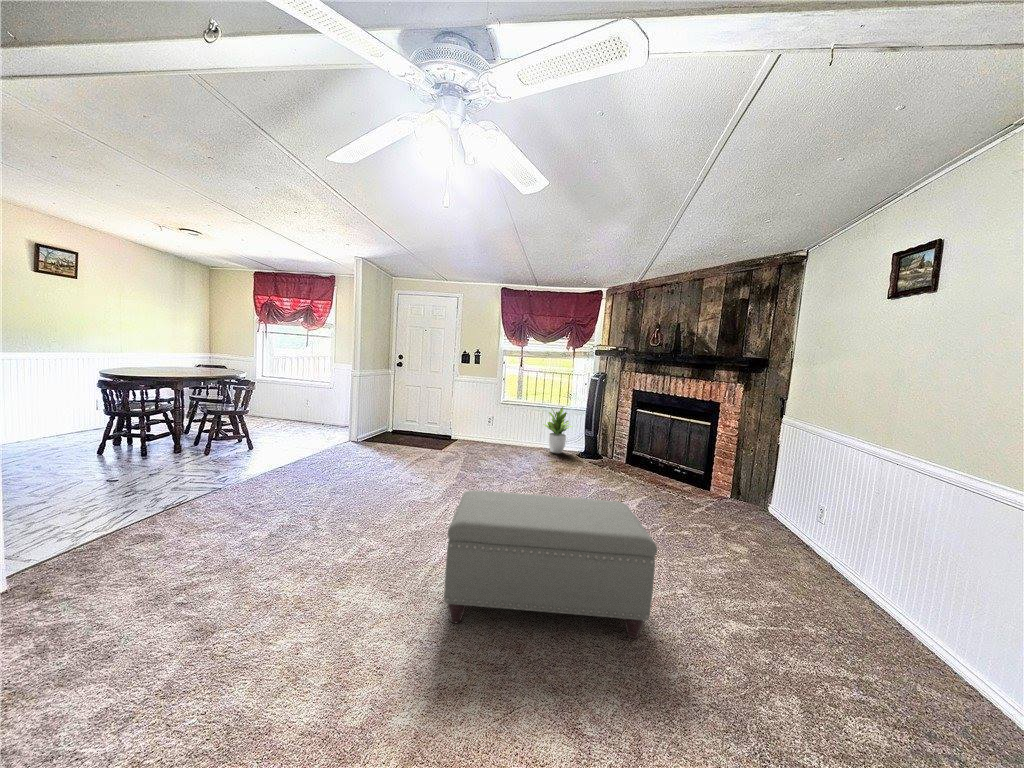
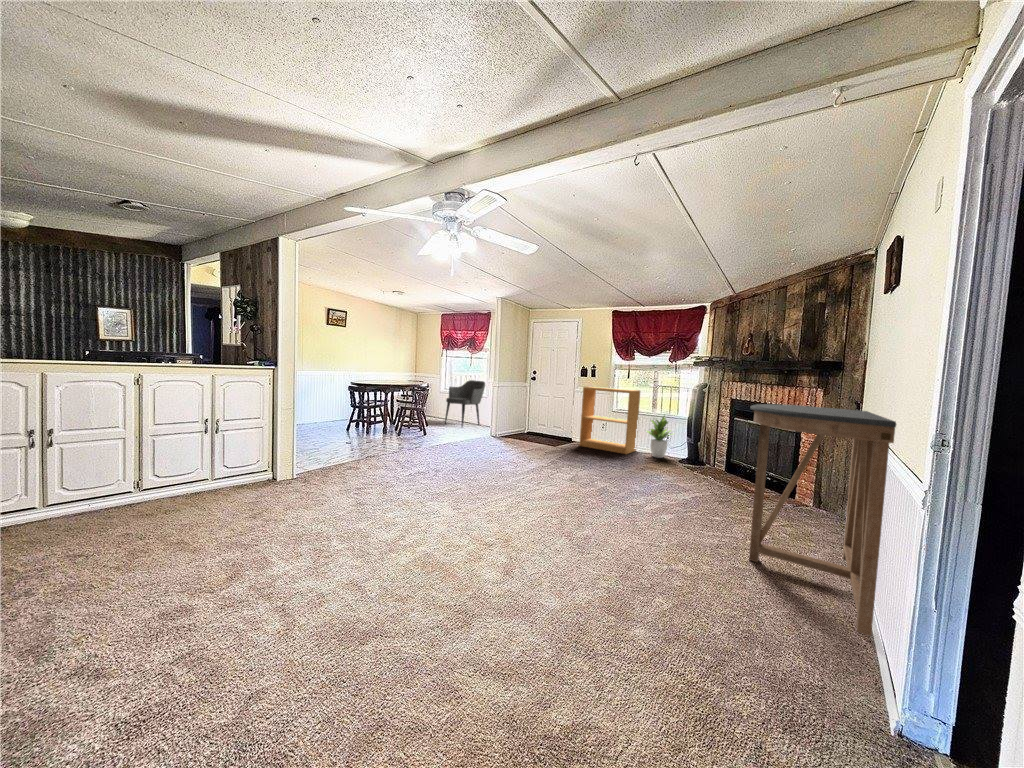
armchair: none [271,365,331,431] -> present [445,380,485,427]
bookshelf: none [469,375,535,453] -> present [579,387,640,454]
console table: none [761,410,1003,676] -> present [749,404,896,636]
ottoman: present [444,490,657,638] -> none [476,451,622,554]

